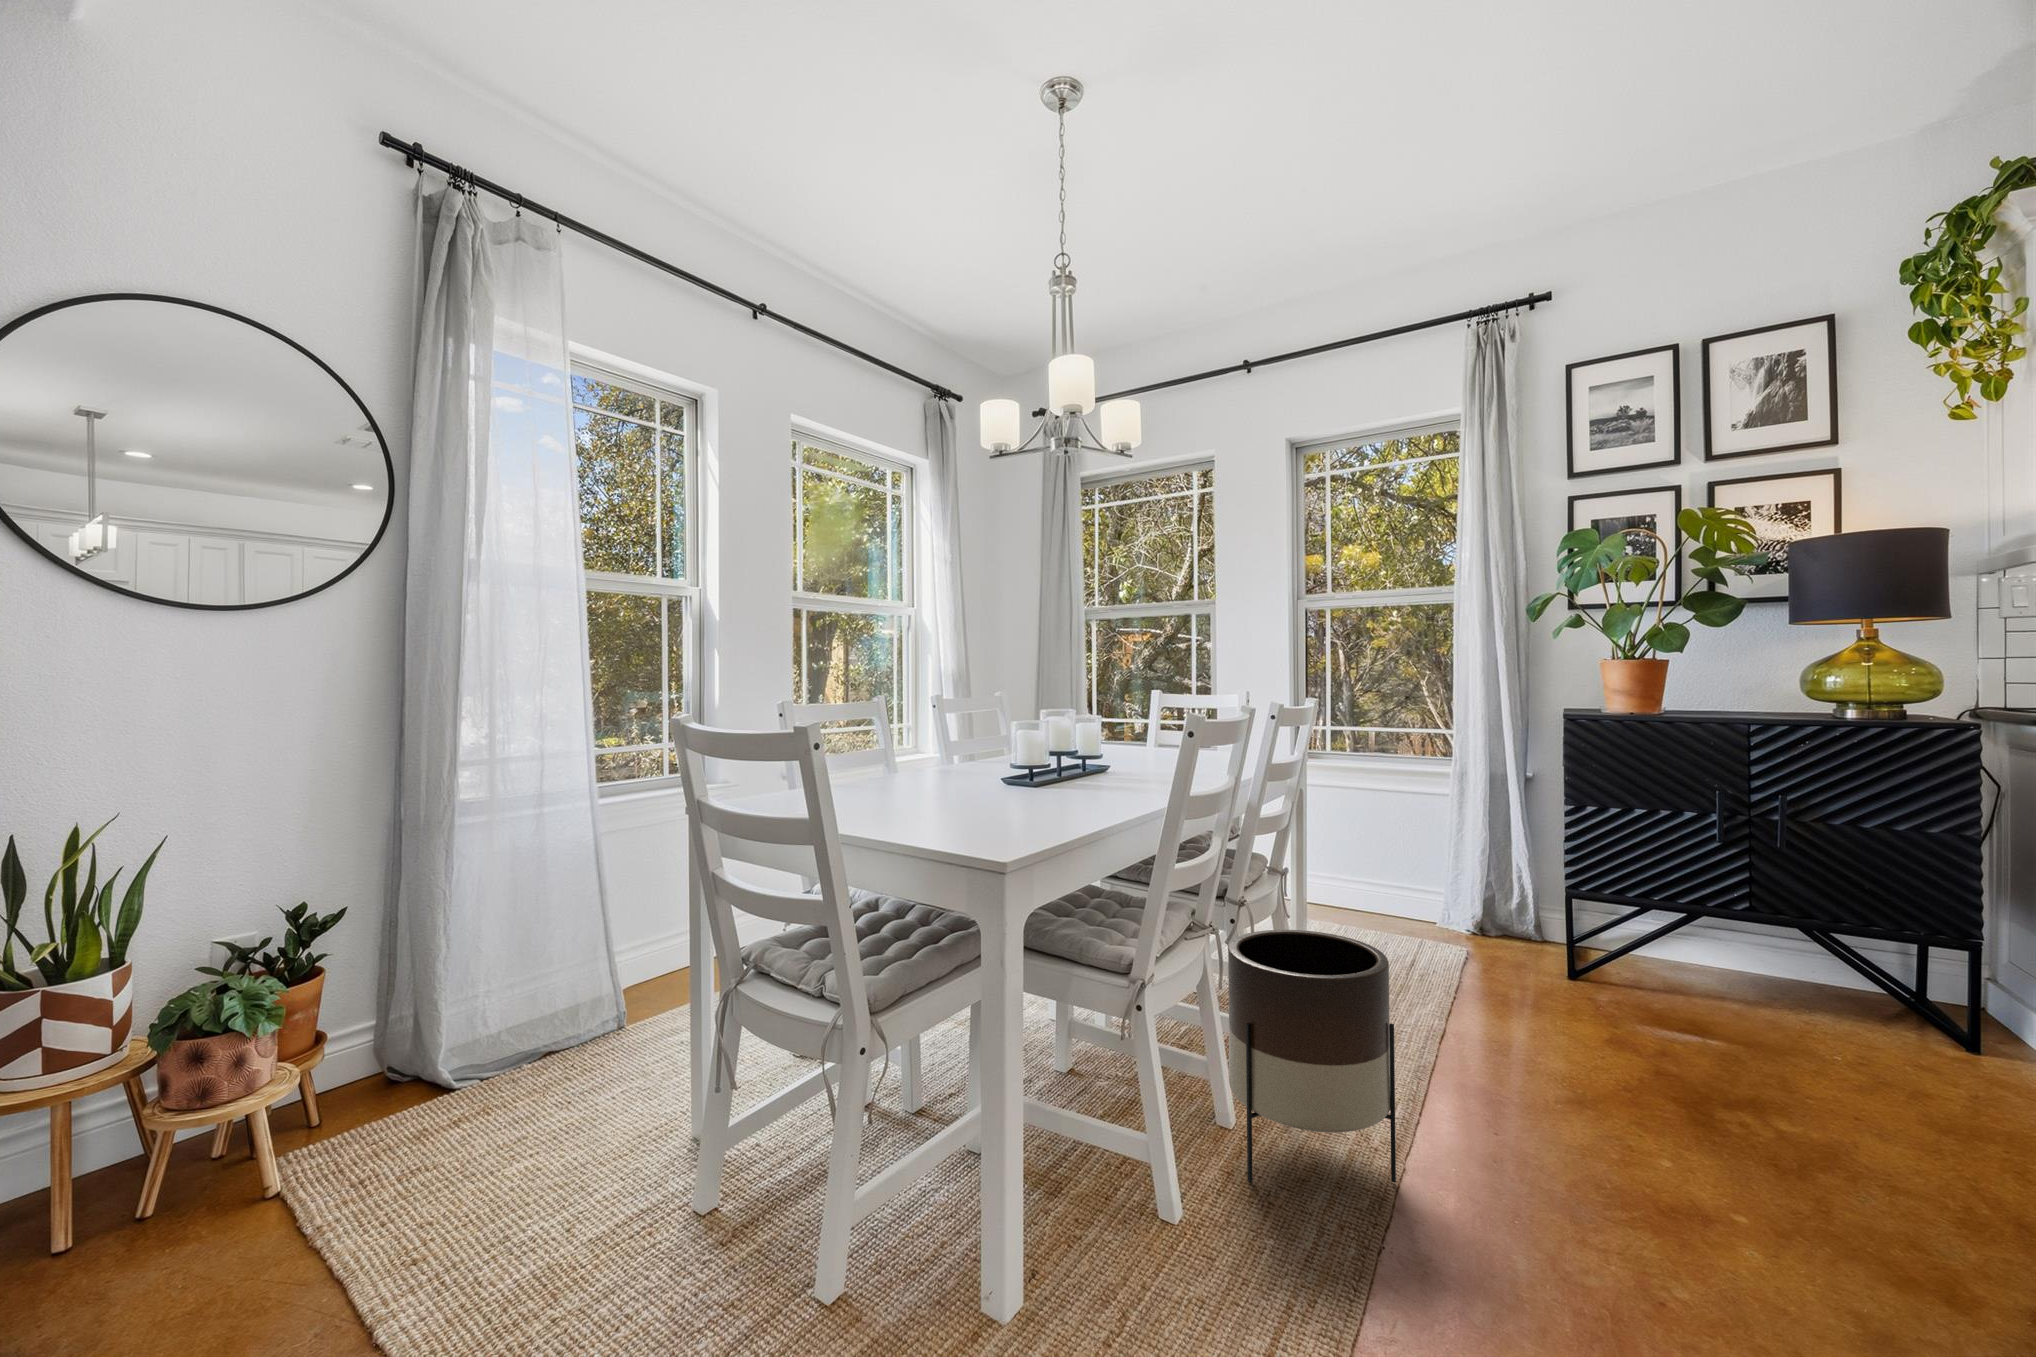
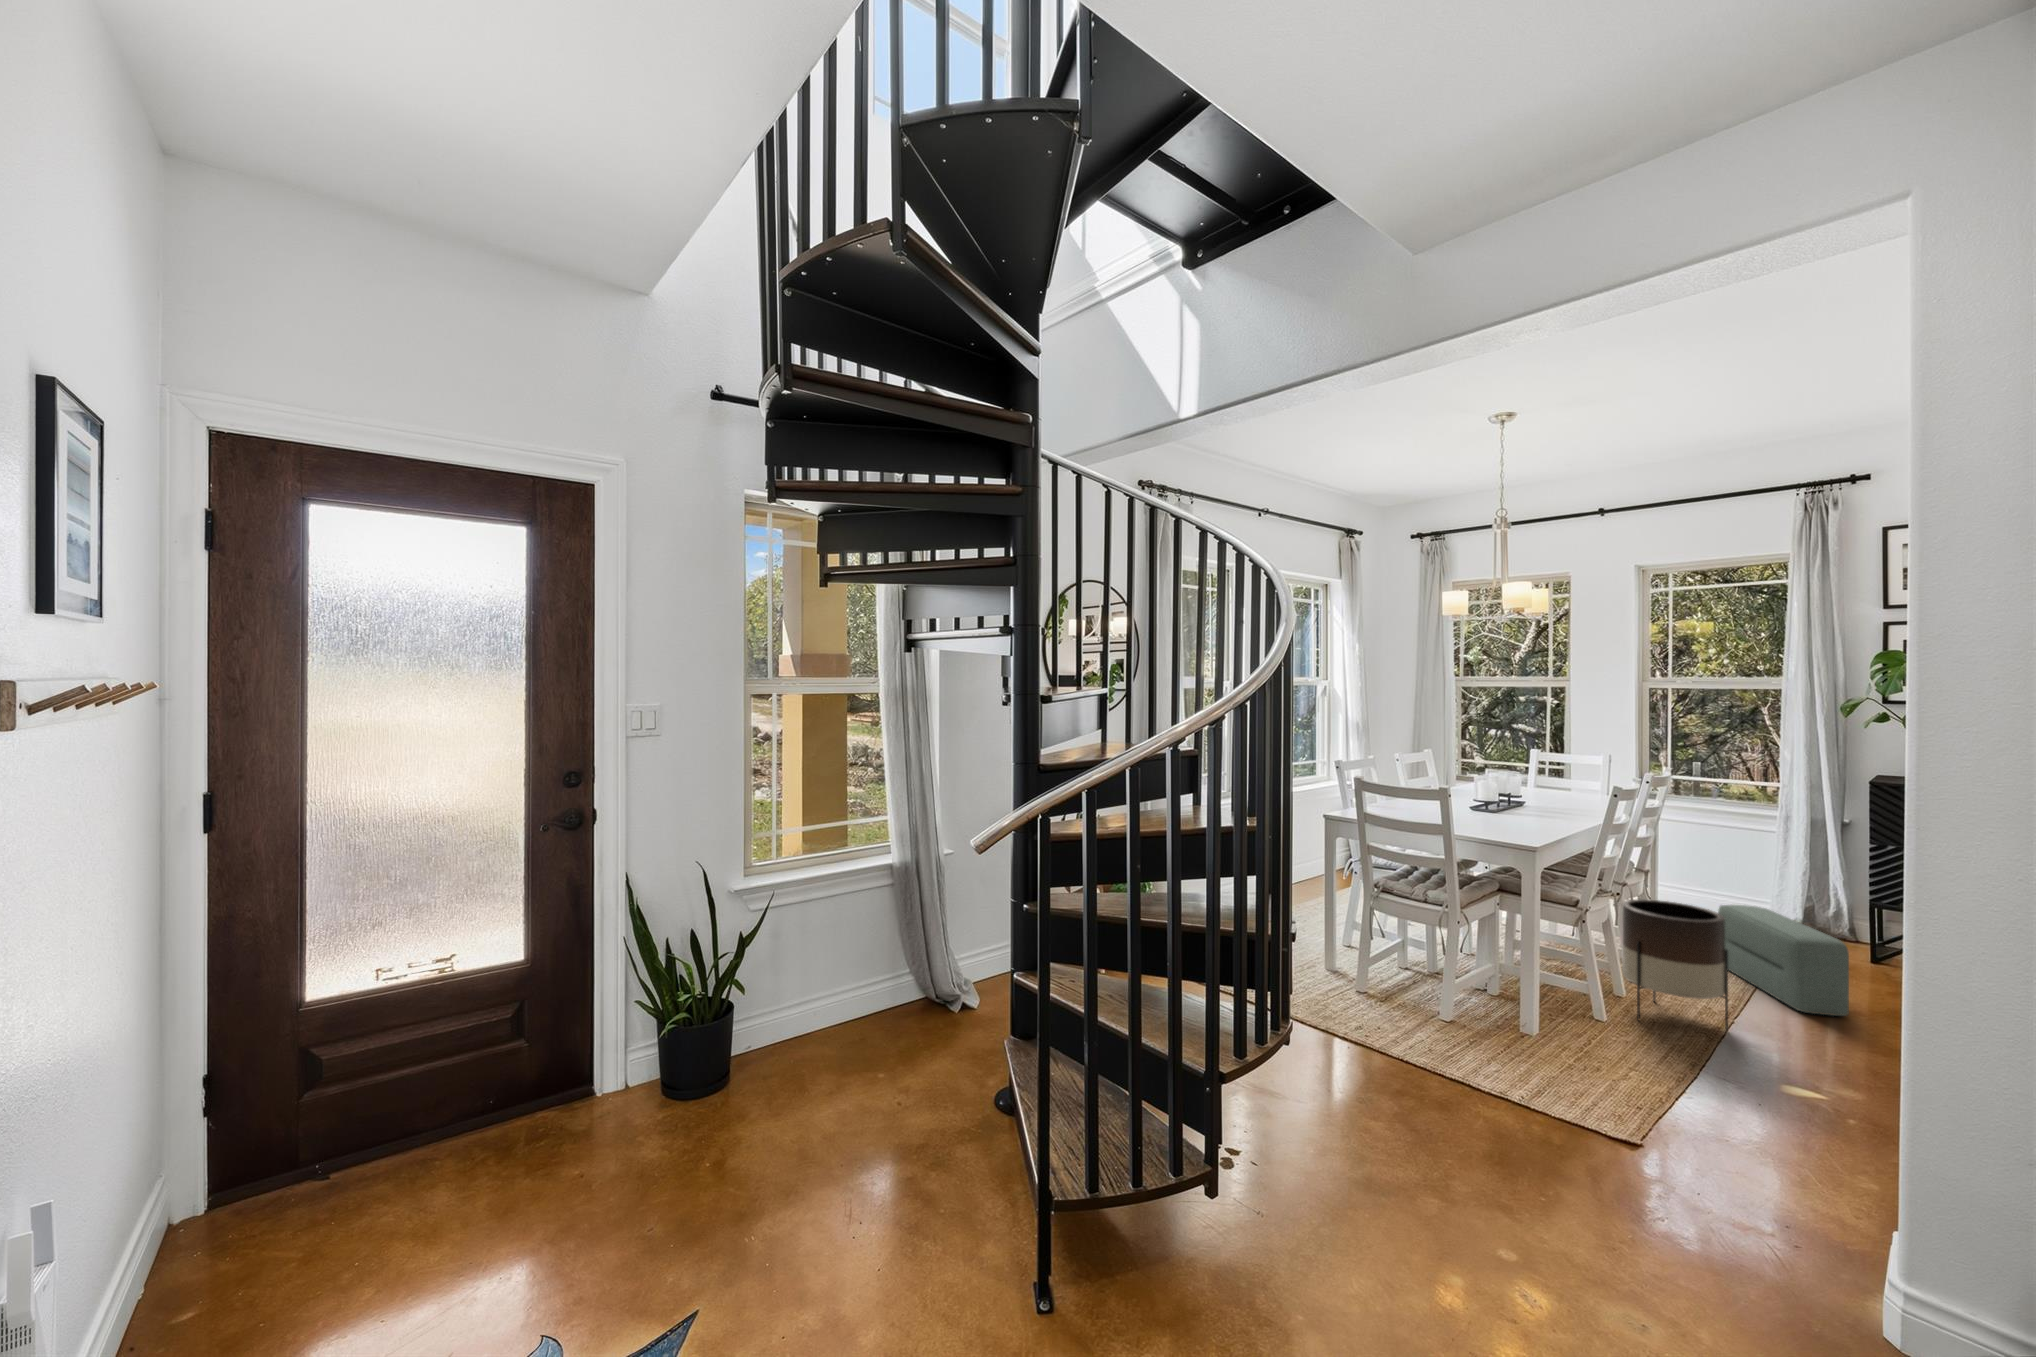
pouf: none [1384,911,1566,1102] -> present [1718,905,1849,1016]

